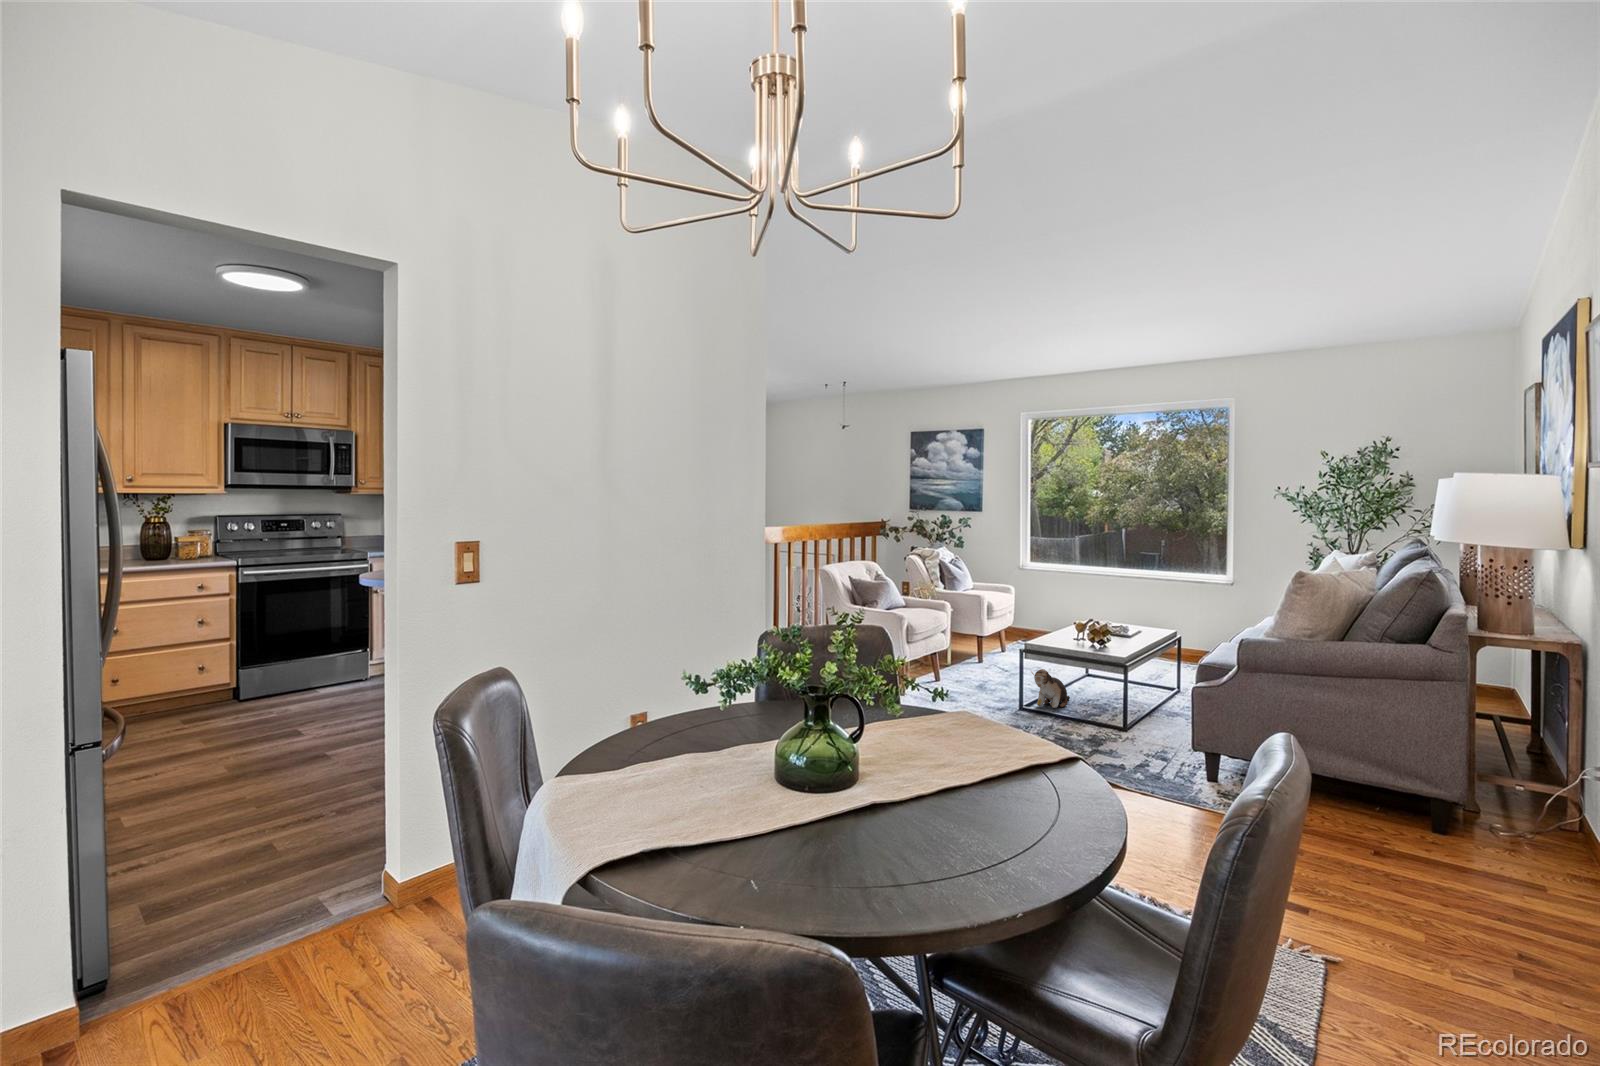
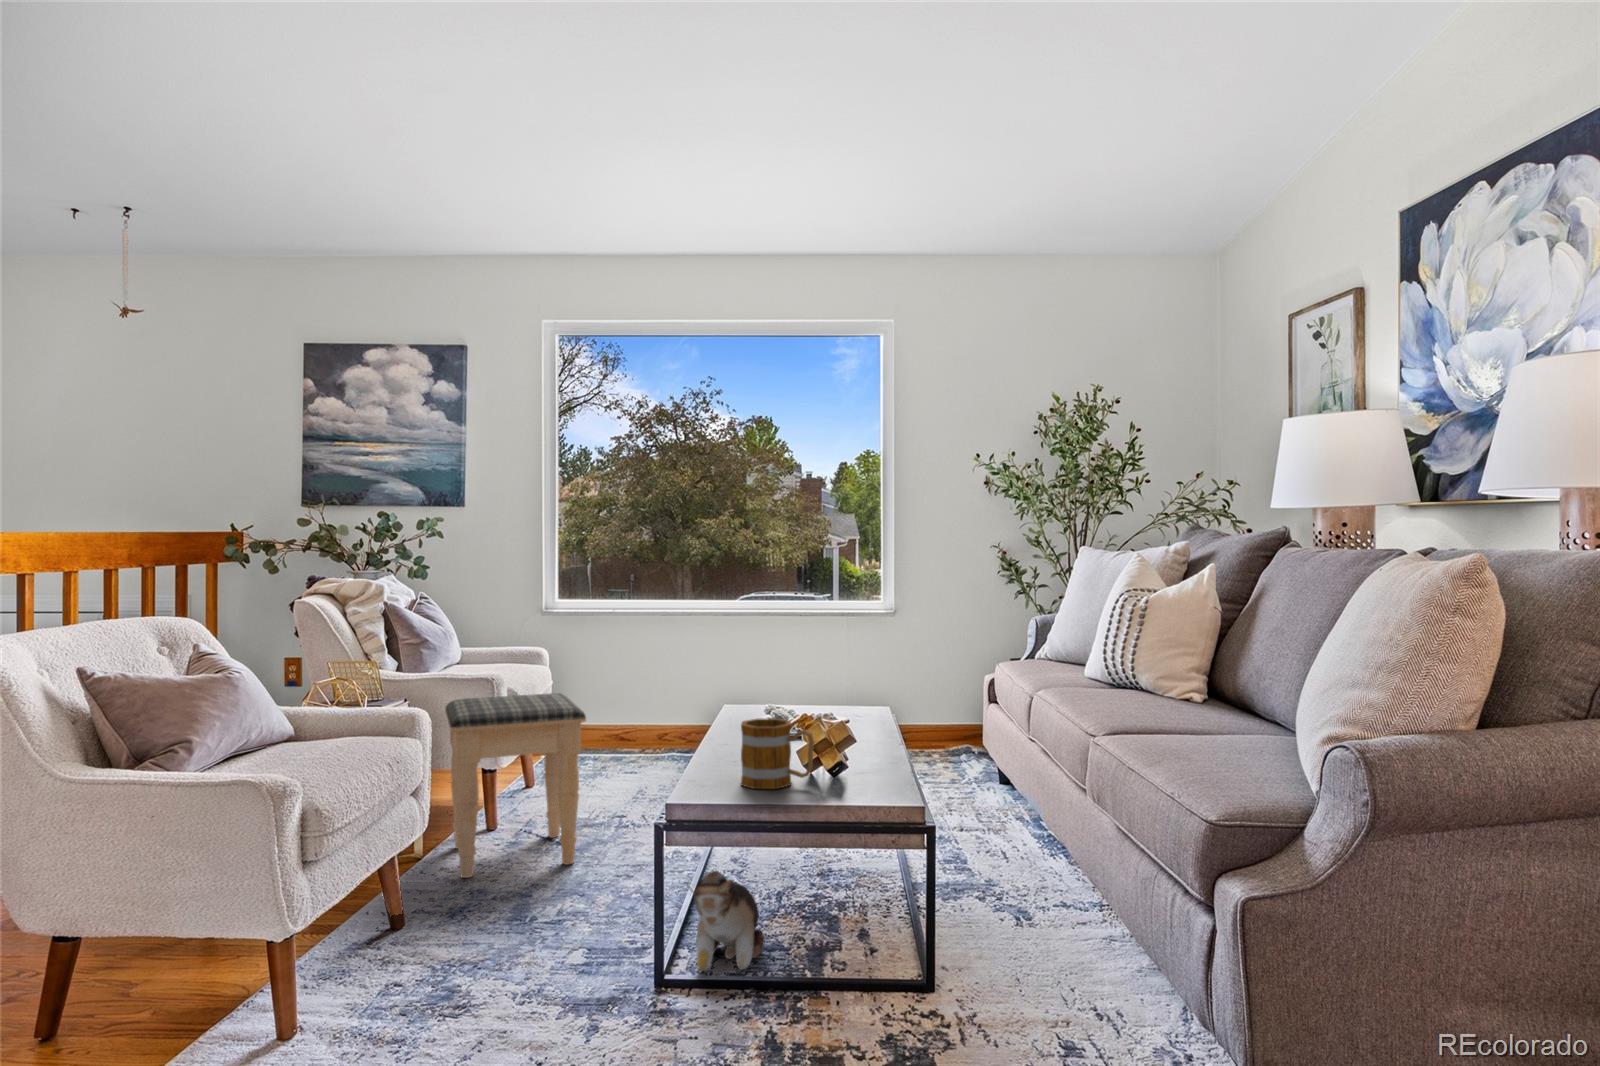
footstool: none [960,603,1015,675] -> present [445,693,586,878]
mug: none [1059,617,1088,643] -> present [741,718,814,789]

